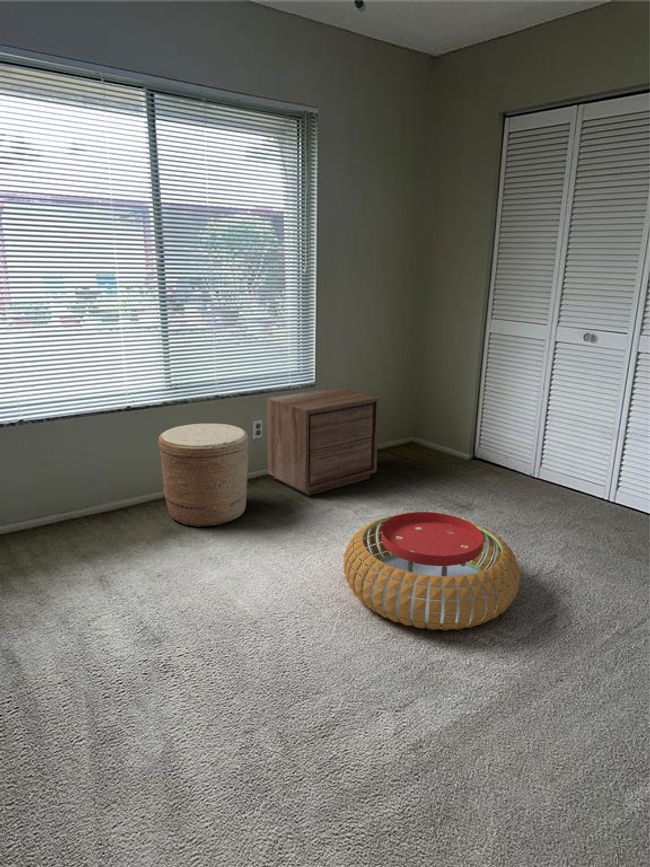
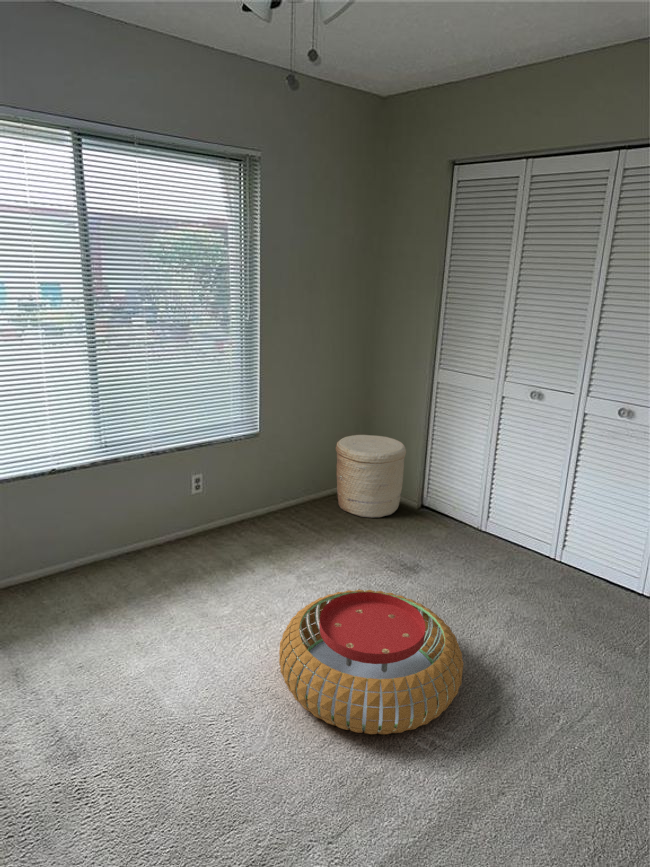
nightstand: present [267,388,379,495] -> none [207,436,325,556]
woven basket: present [158,423,249,527] -> present [336,435,406,518]

